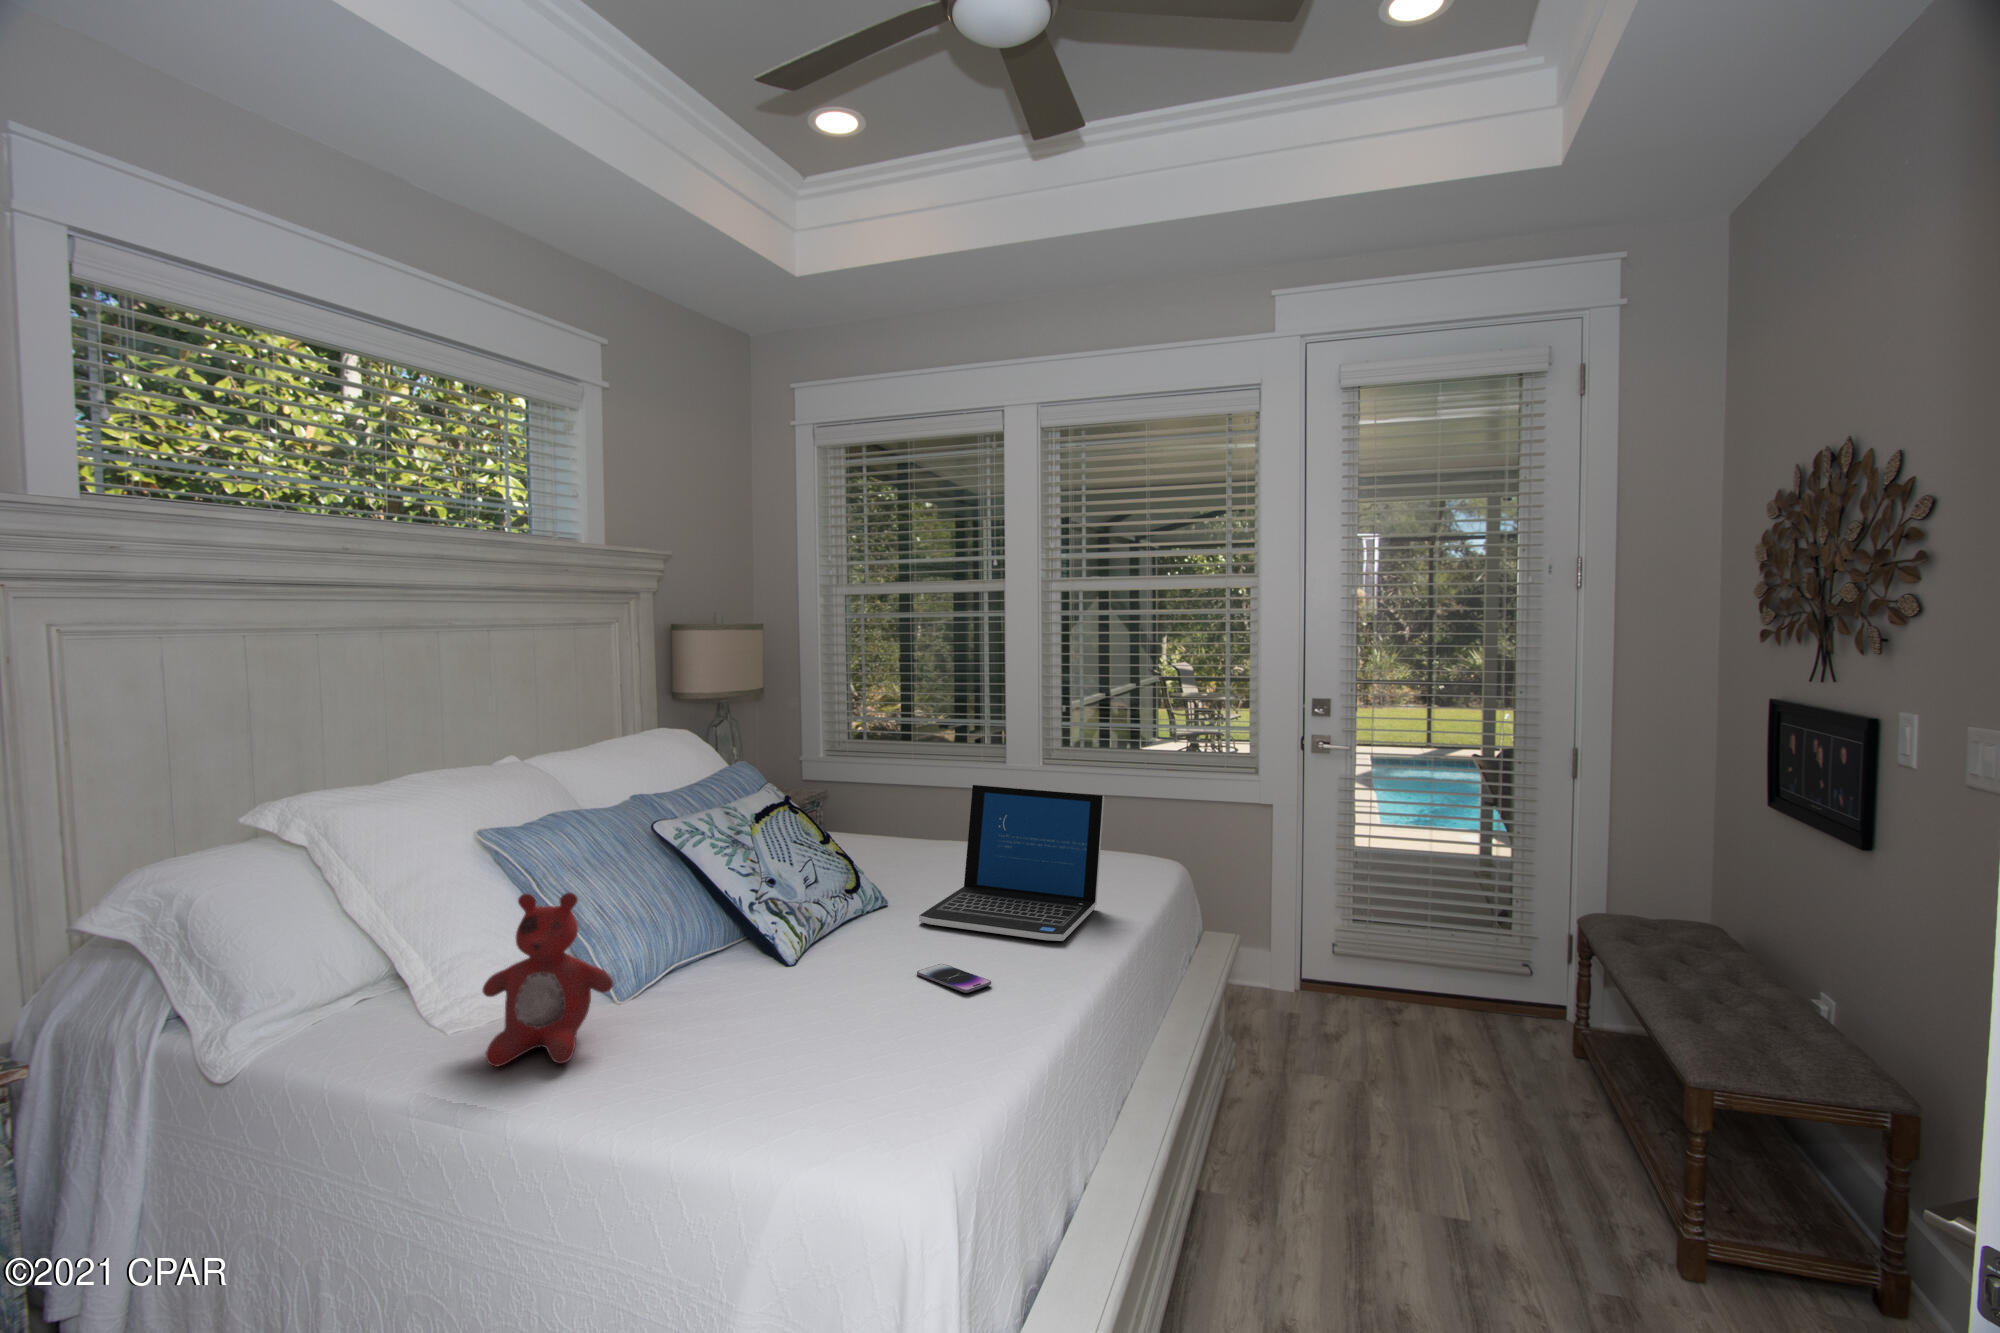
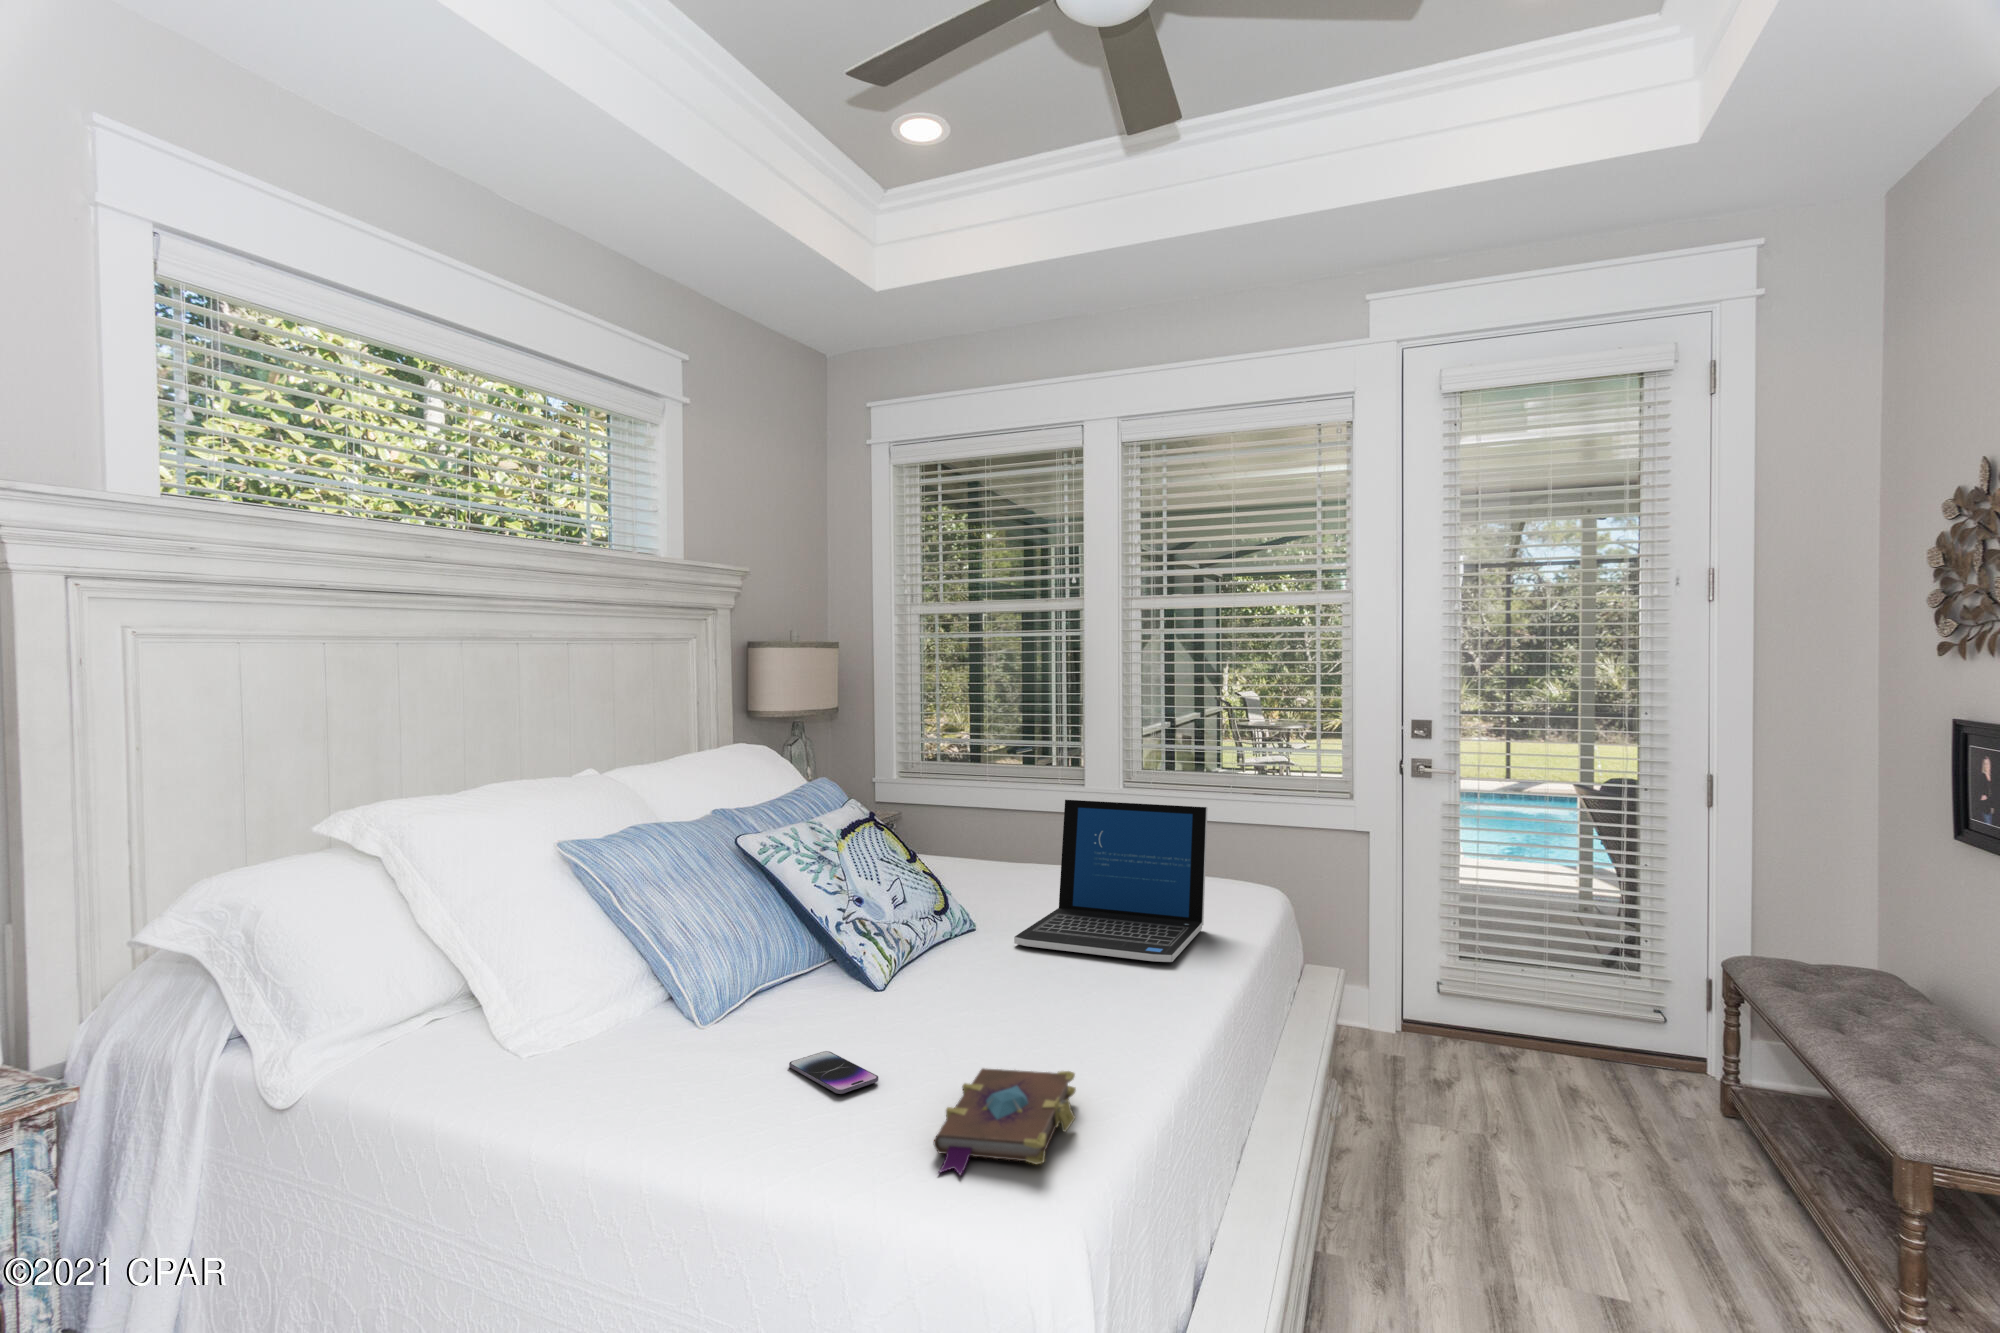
stuffed bear: present [483,893,613,1067] -> none [559,905,696,1093]
smartphone: present [917,964,991,993] -> present [789,1051,878,1094]
book: none [828,1043,961,1141] -> present [934,1068,1076,1175]

